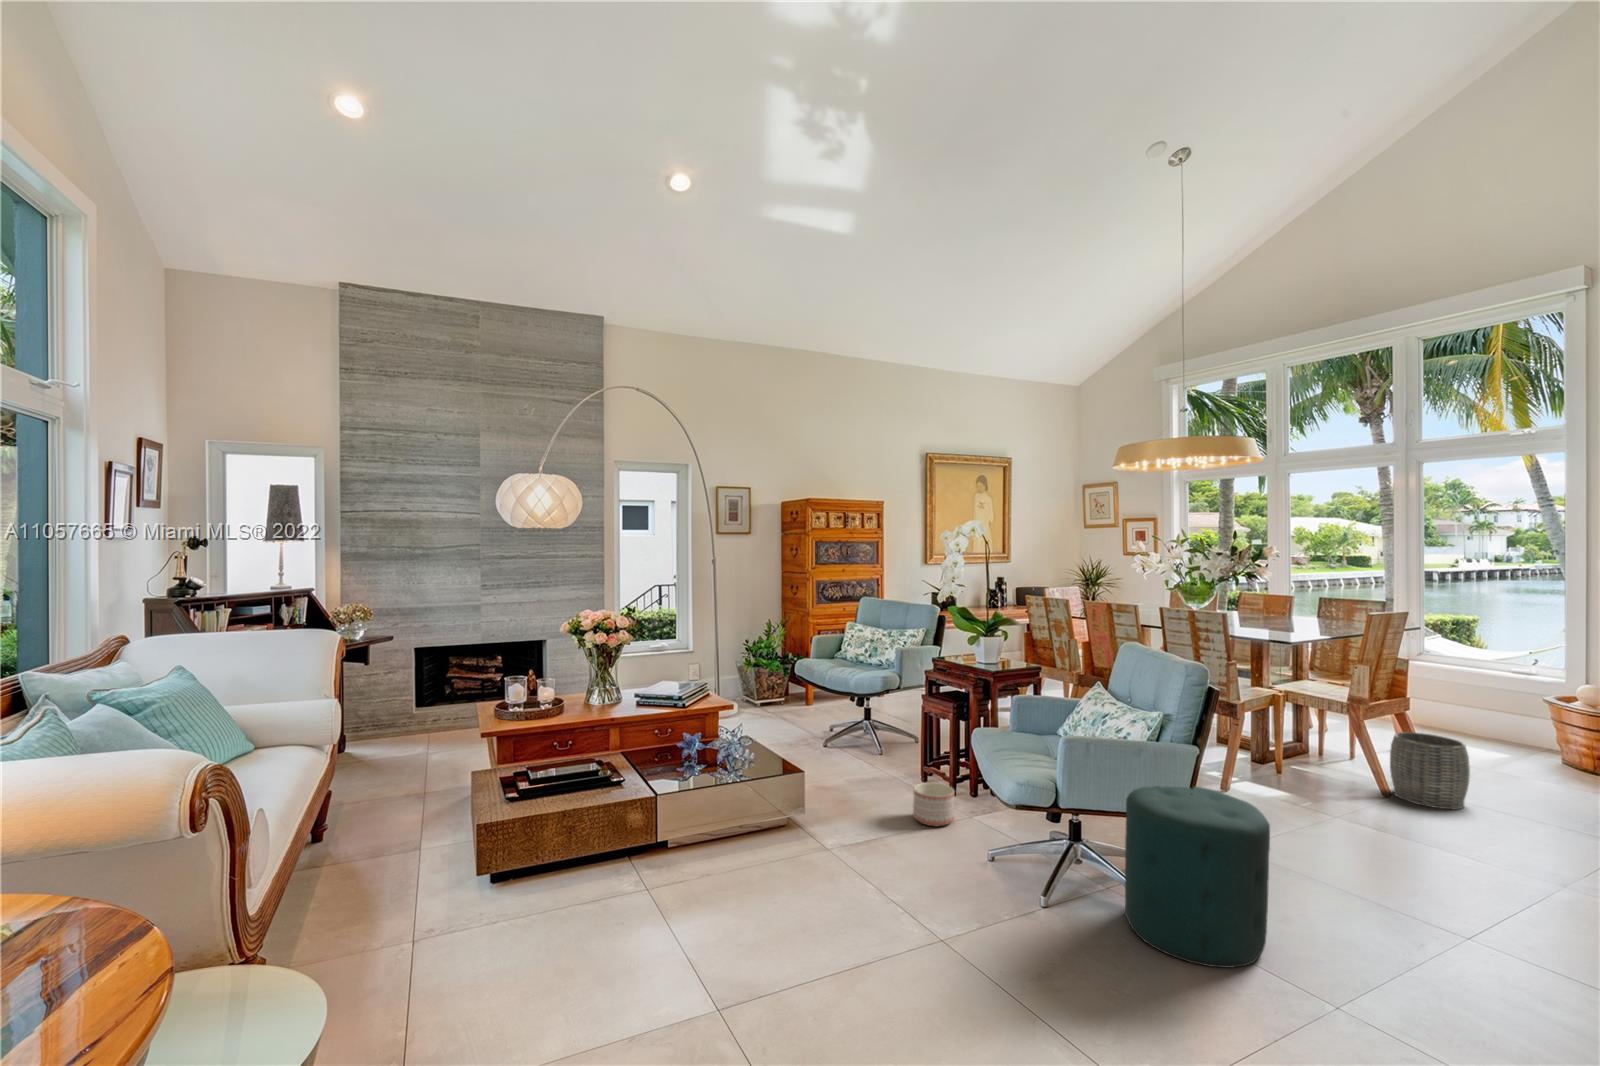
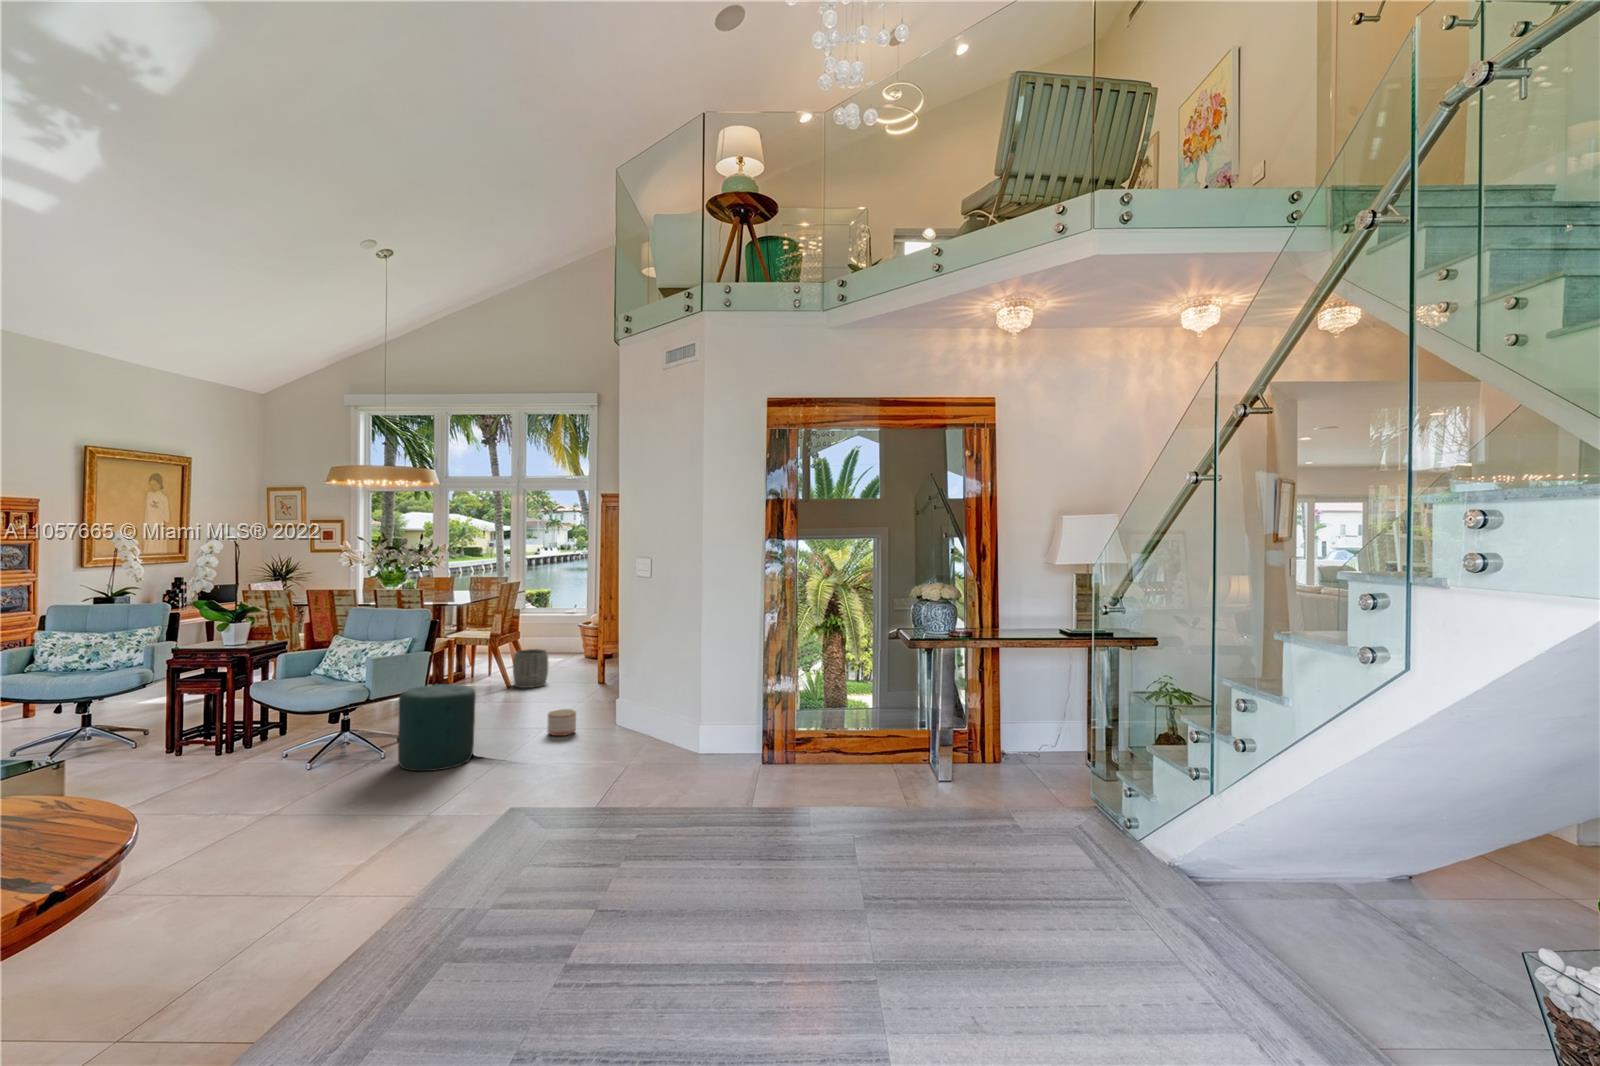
planter: present [913,783,954,826] -> present [547,709,576,736]

